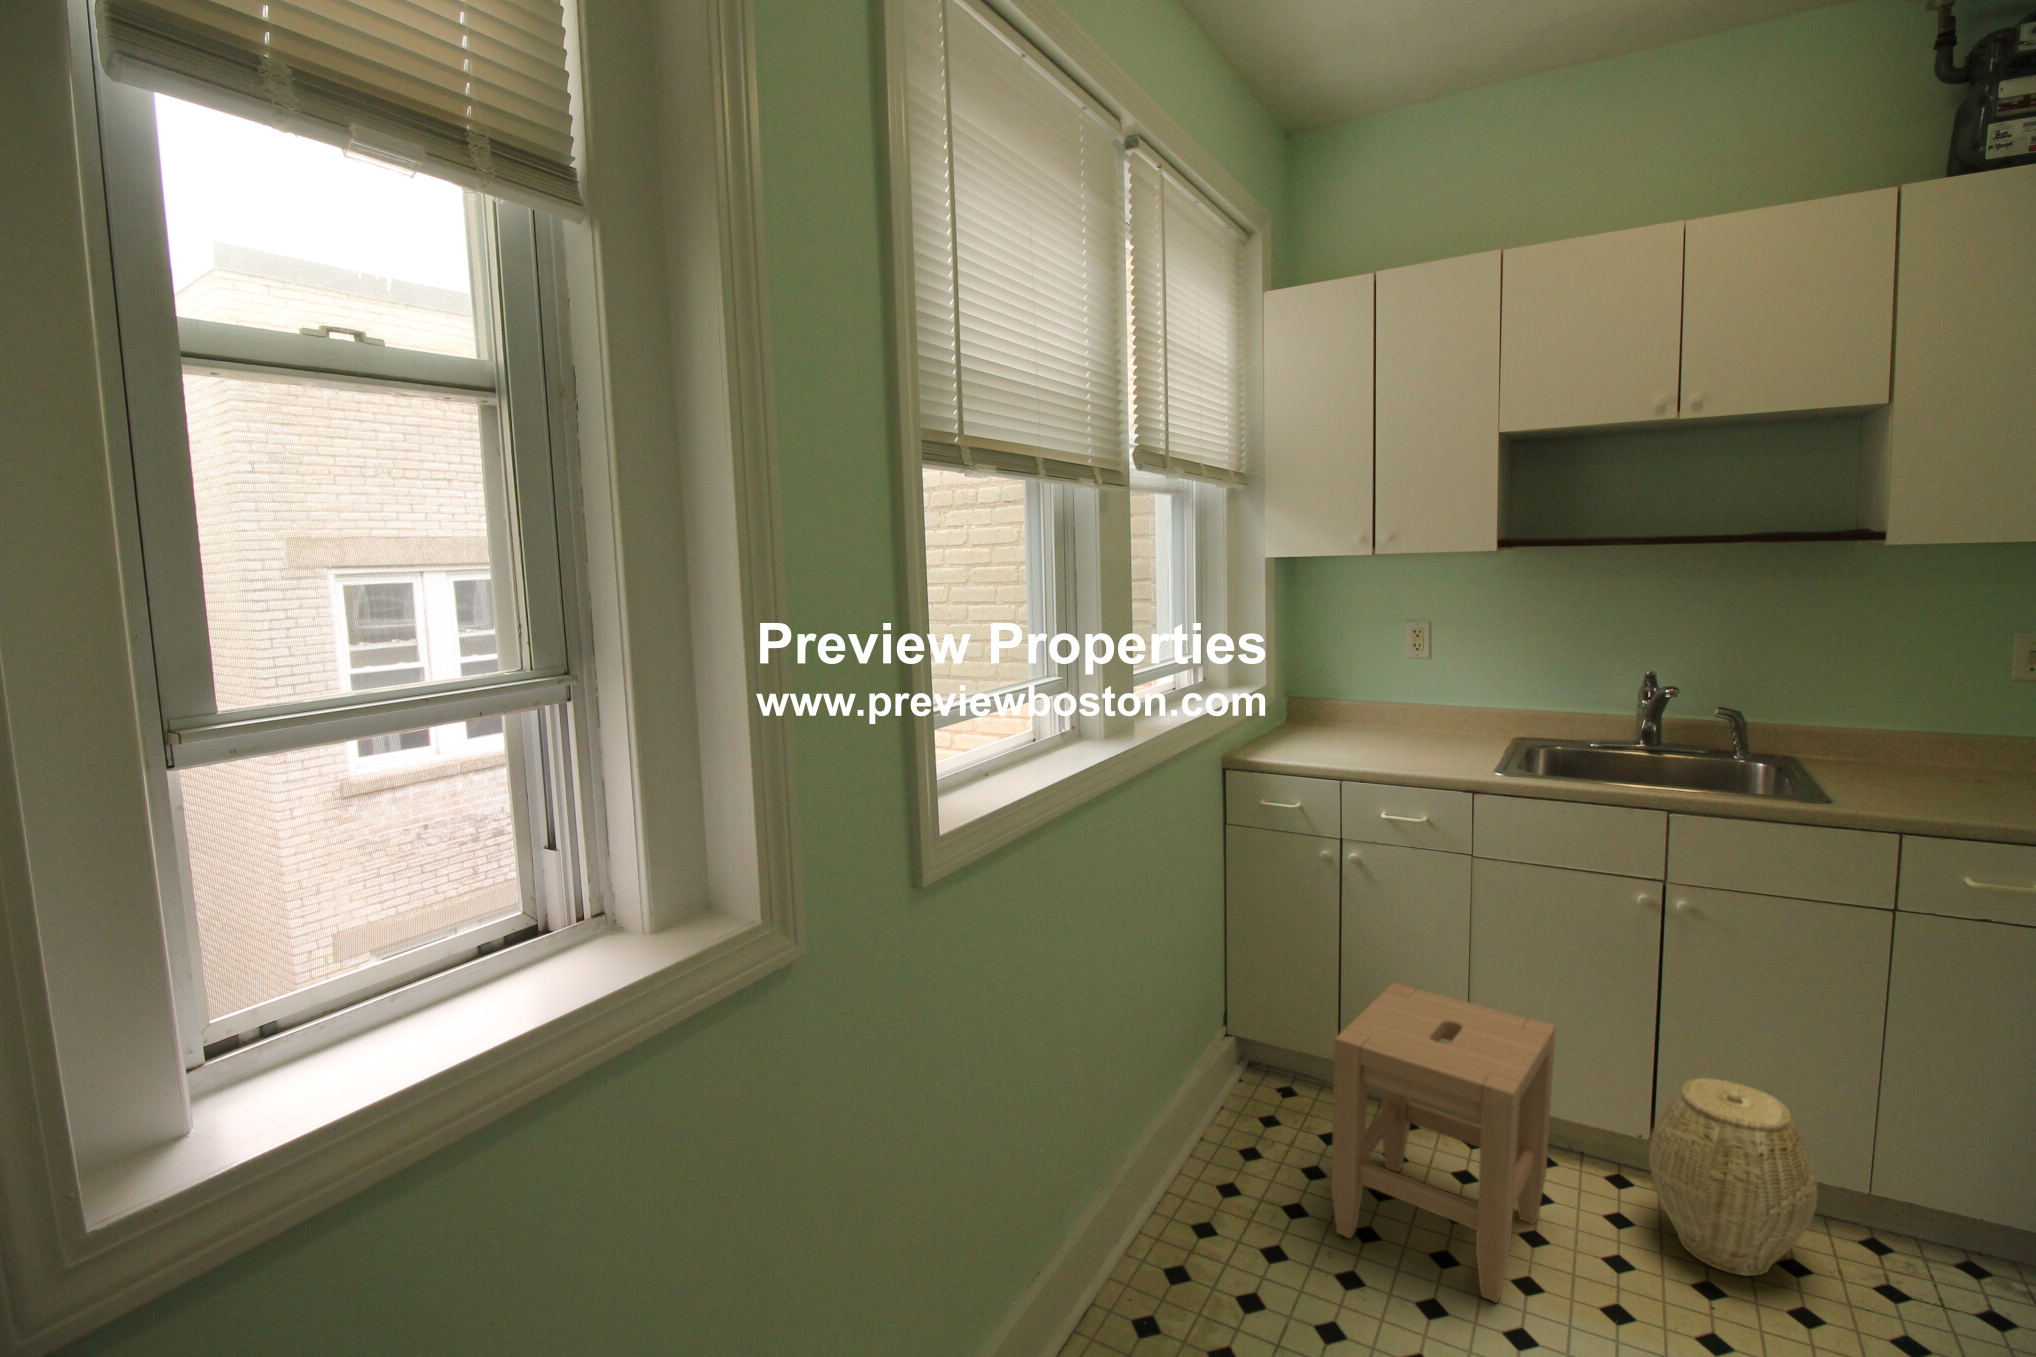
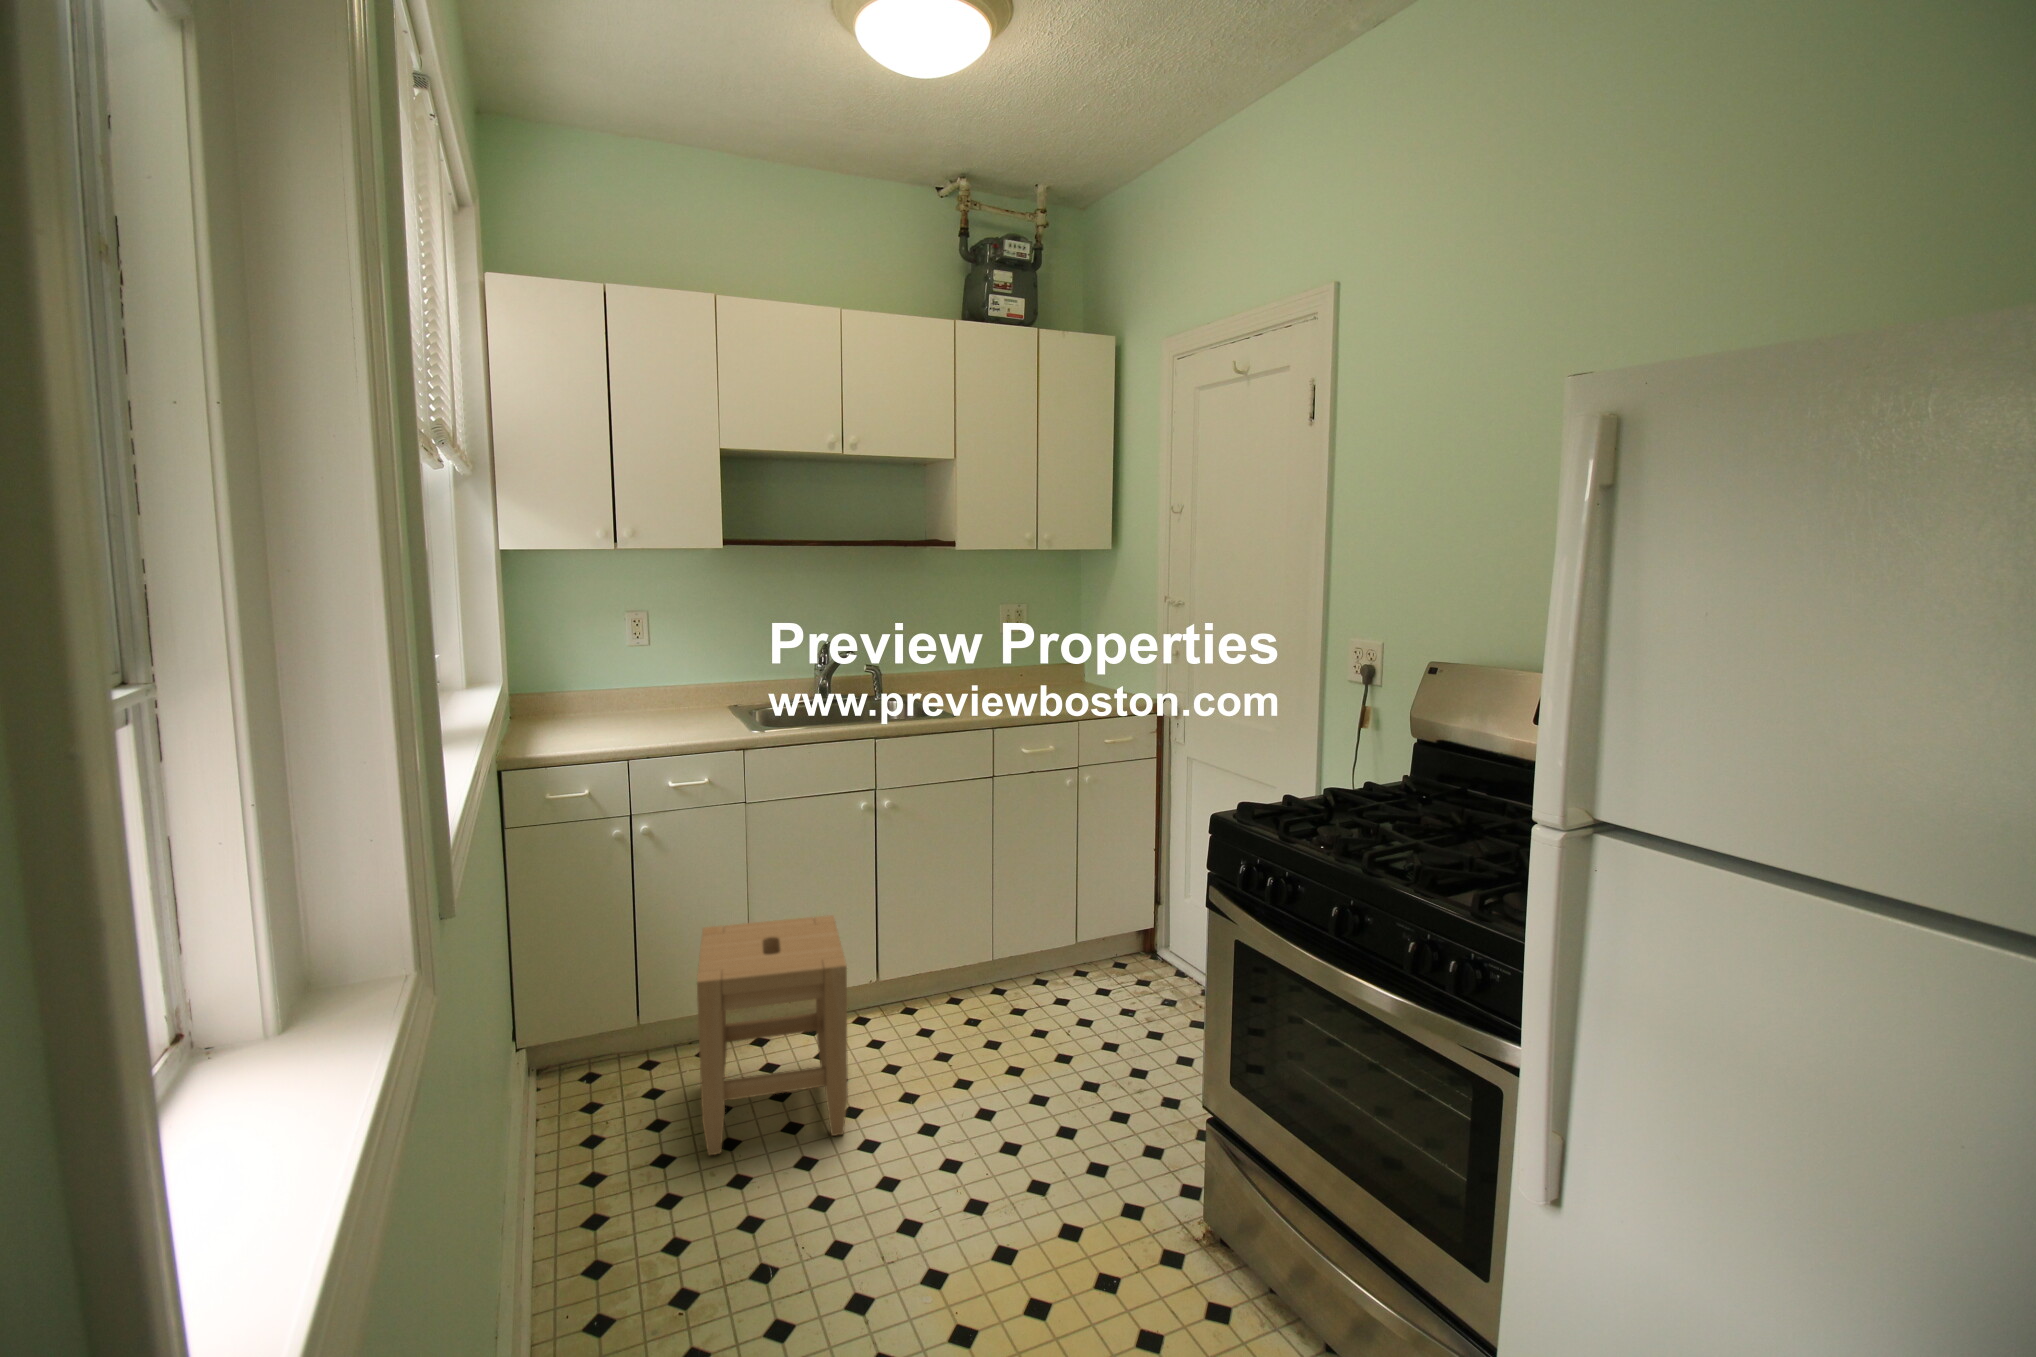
woven basket: present [1649,1078,1818,1276] -> none [890,916,983,1044]

